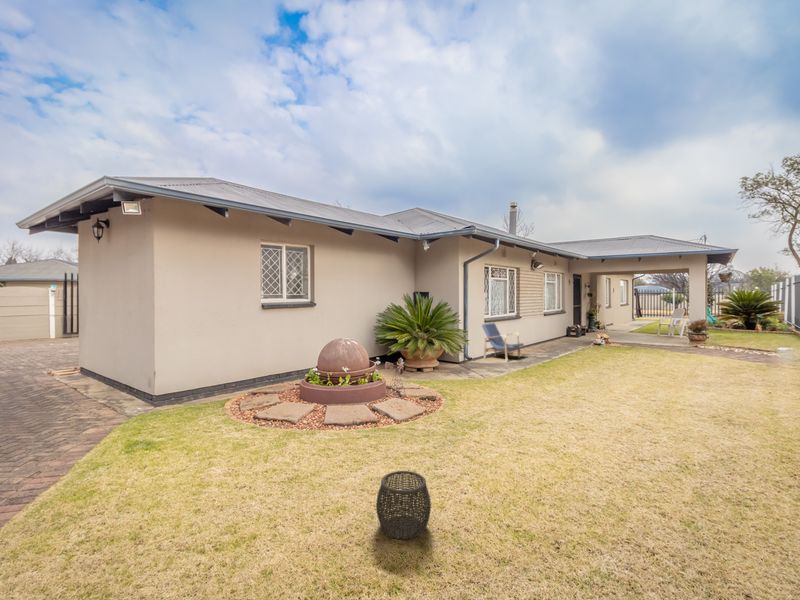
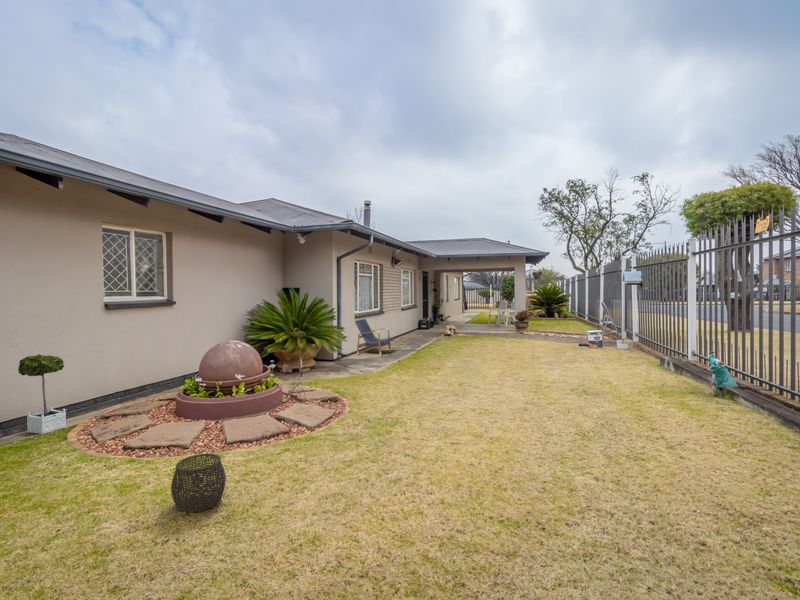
potted tree: none [201,340,230,399] -> present [18,354,66,434]
woven basket: present [376,471,431,540] -> present [171,454,226,513]

